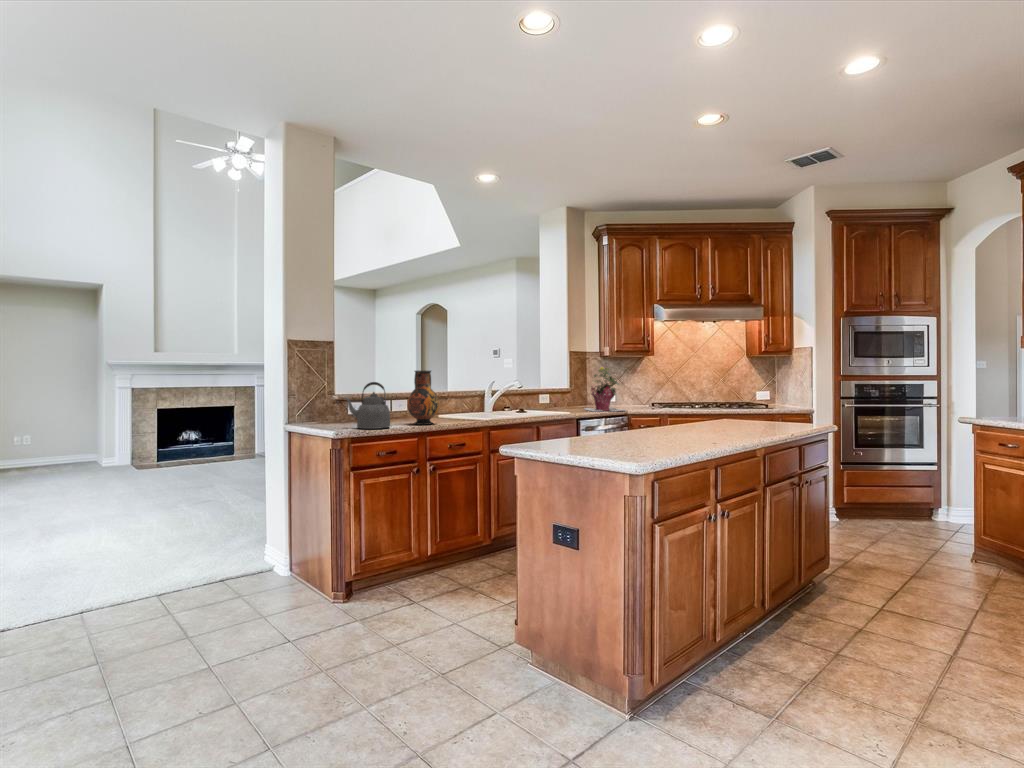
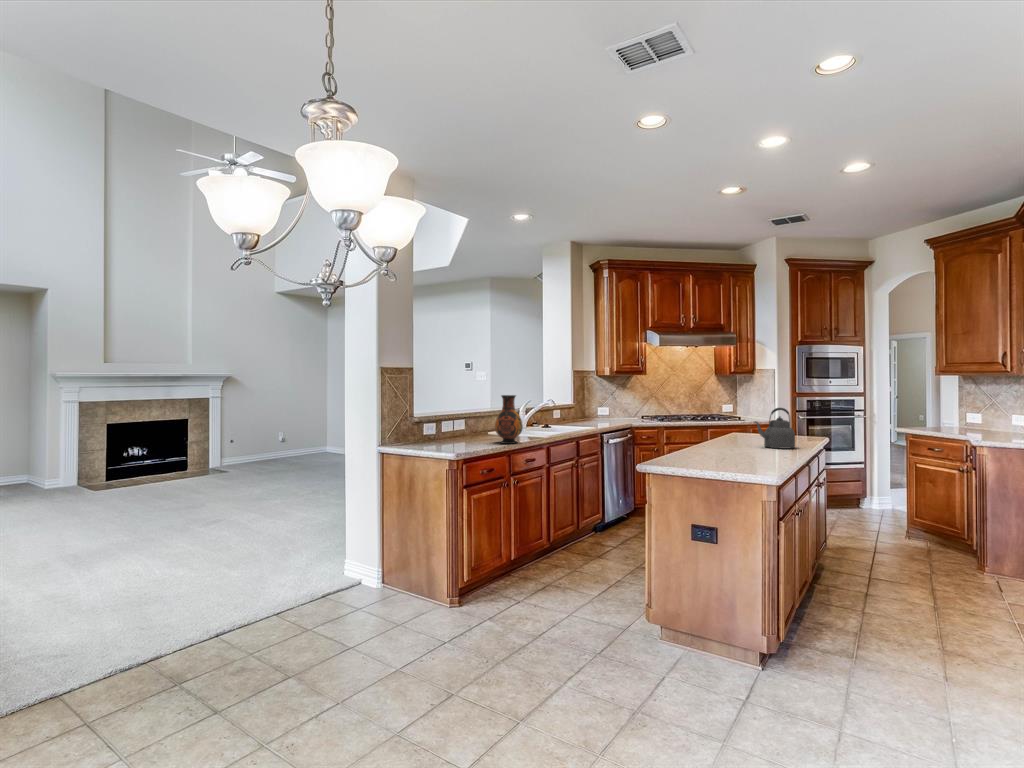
potted plant: present [585,367,625,411] -> none [596,385,636,426]
kettle: present [344,382,390,429] -> present [754,408,795,449]

